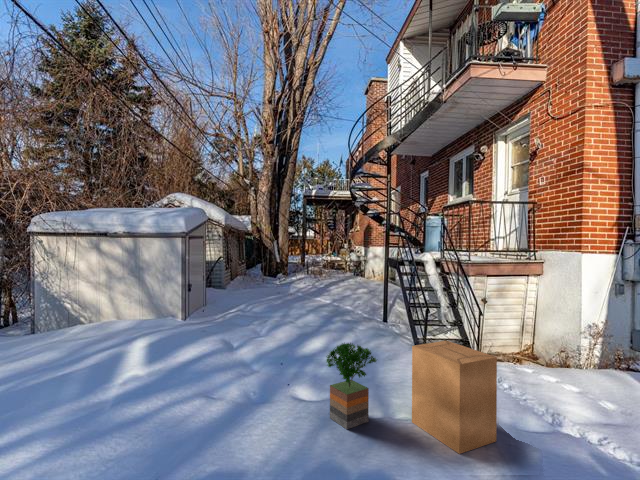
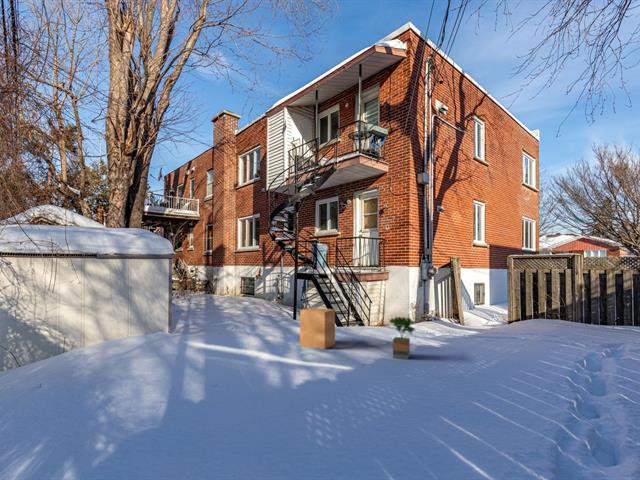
cardboard box: present [412,341,497,454] -> present [300,308,335,349]

